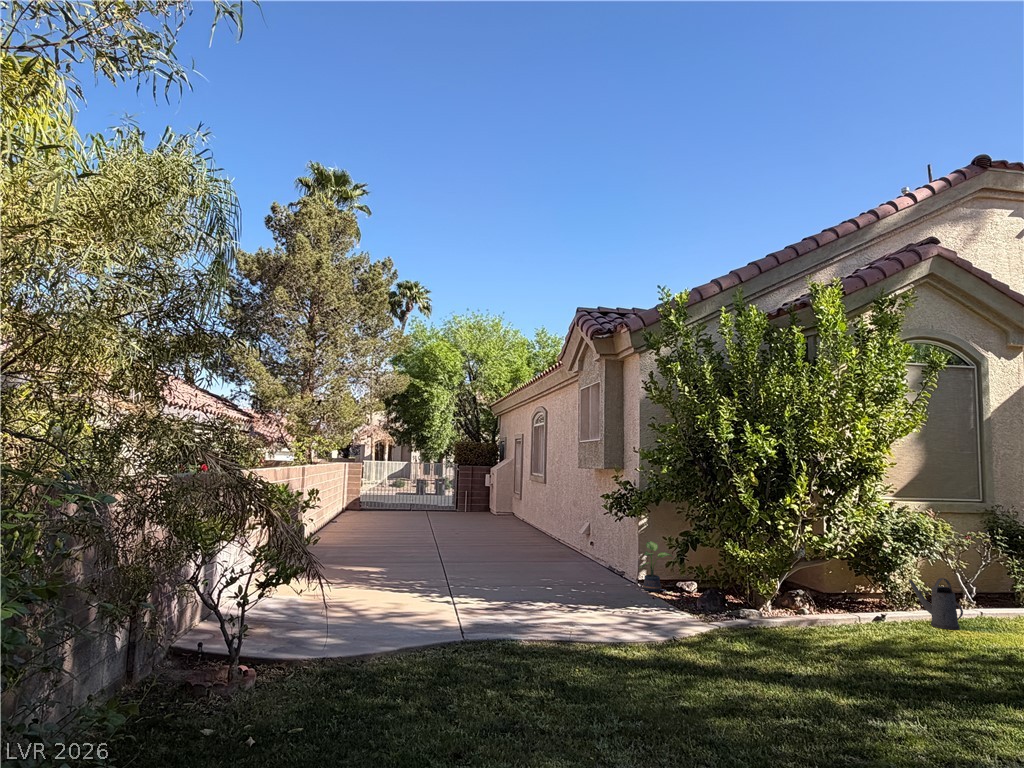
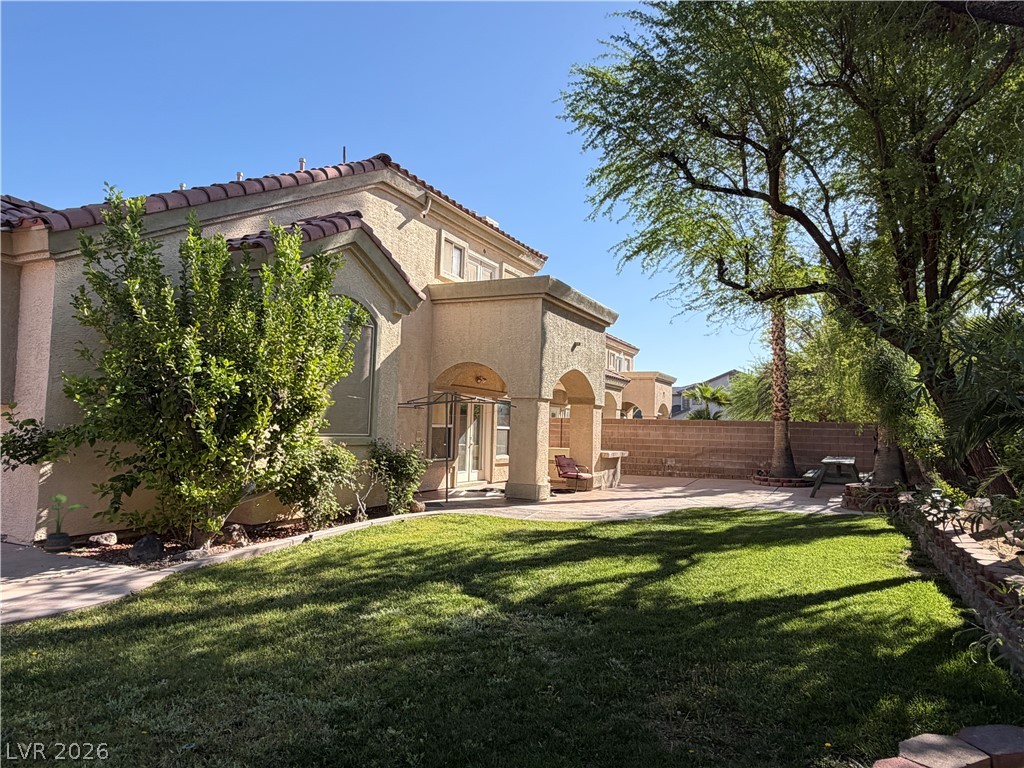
watering can: present [909,578,963,630] -> none [328,496,369,537]

